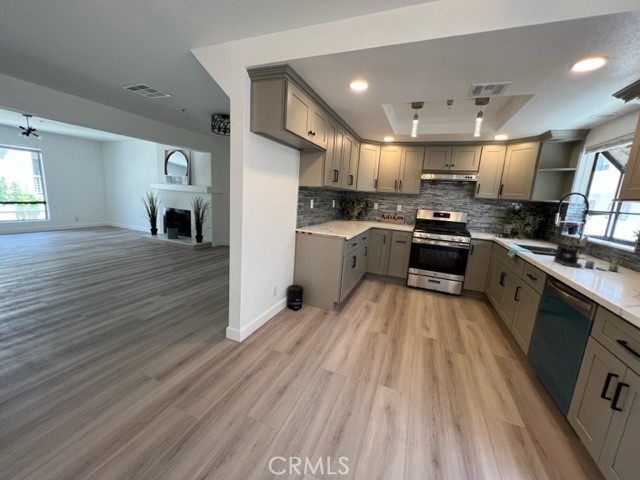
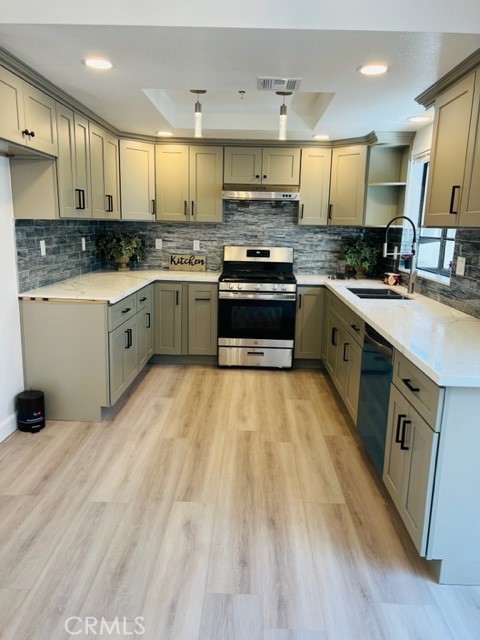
coffee maker: present [554,242,622,272] -> none [376,279,435,308]

